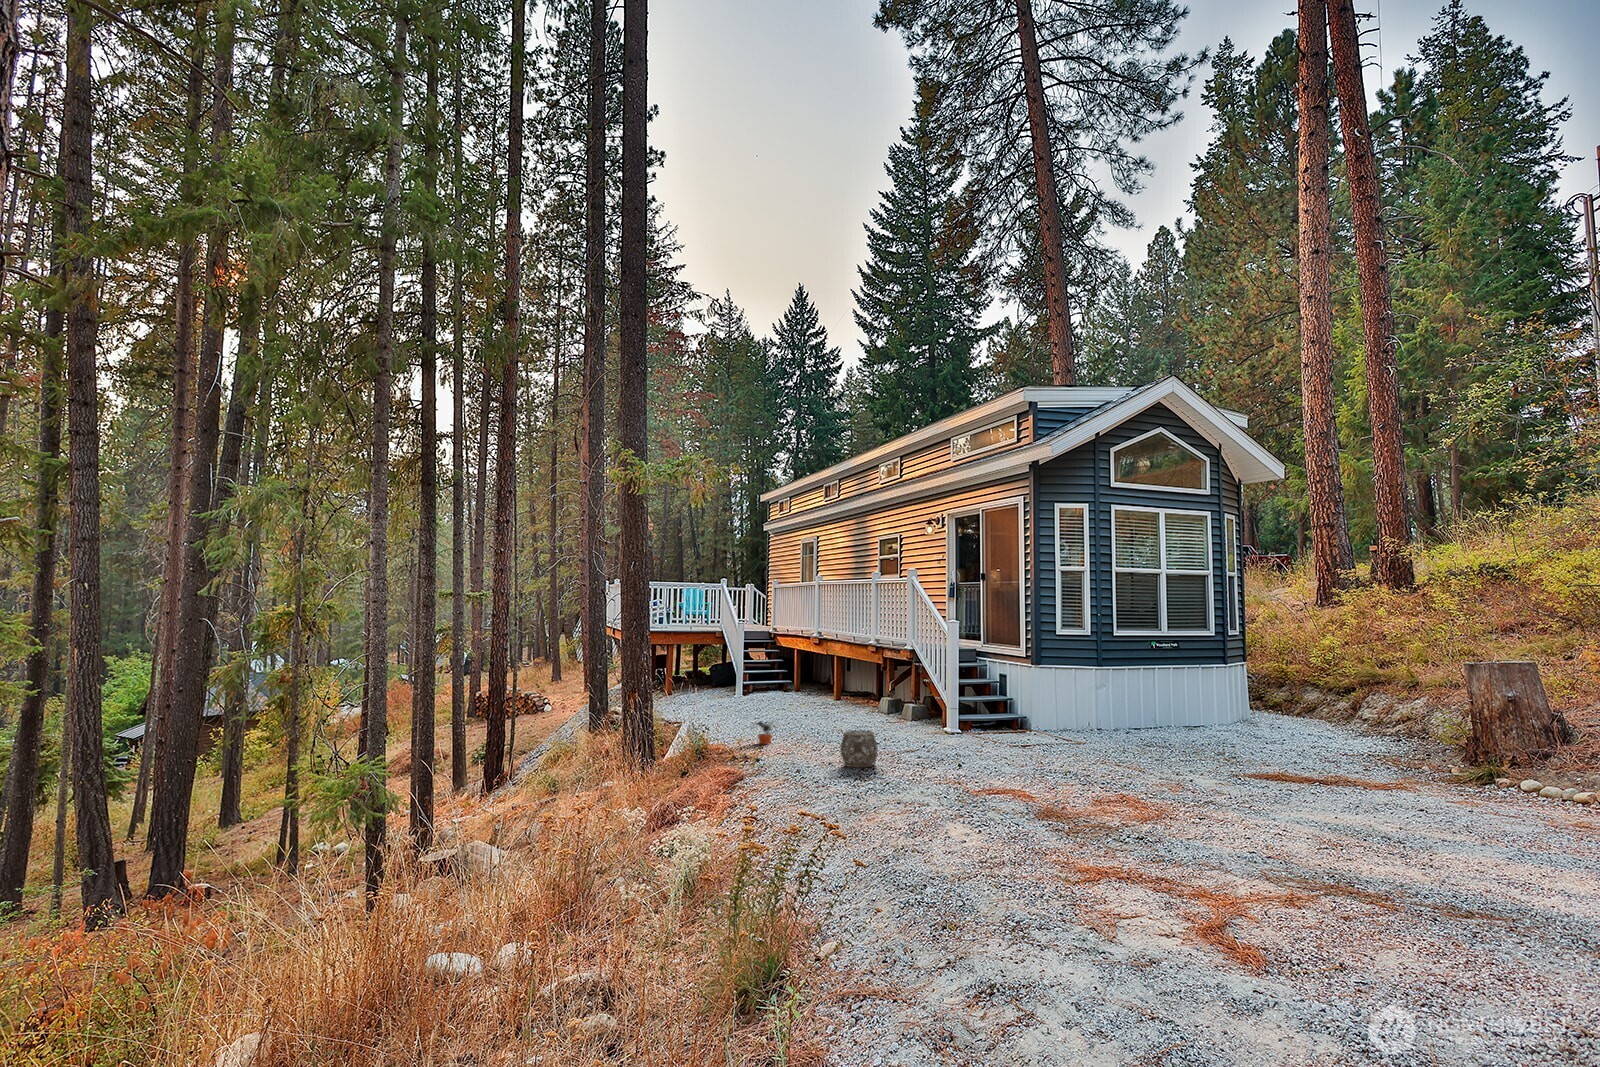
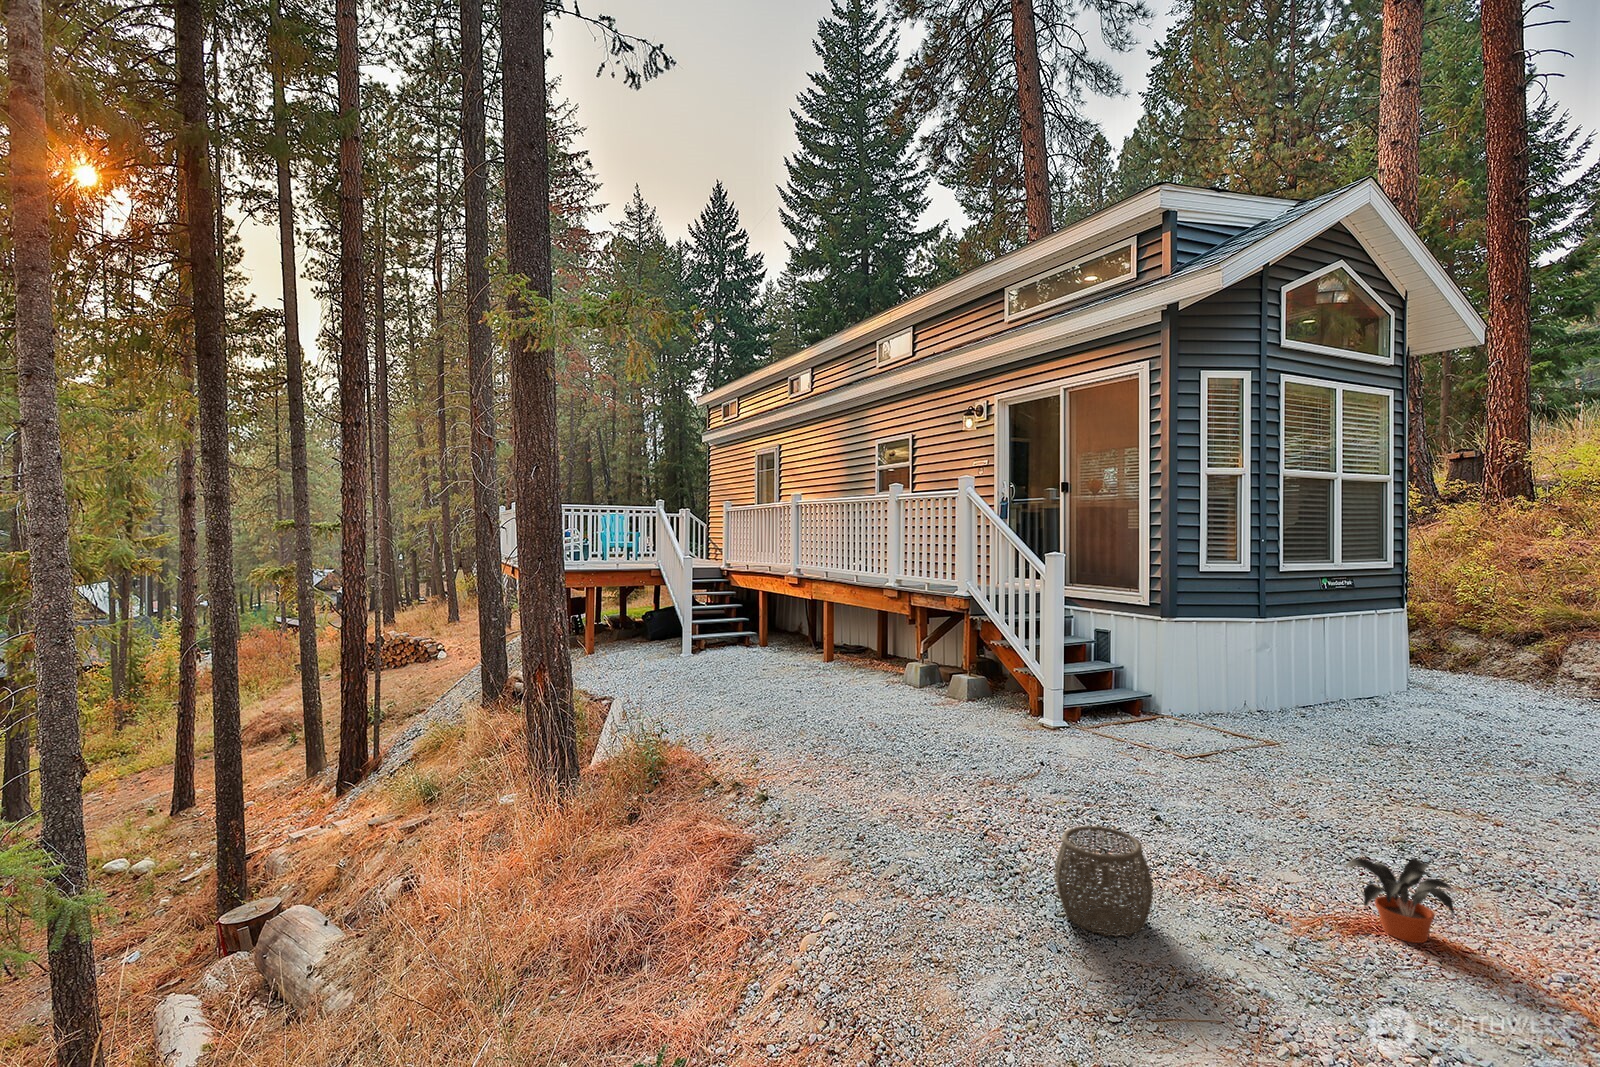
potted plant: present [756,721,775,744] -> present [1344,858,1454,943]

